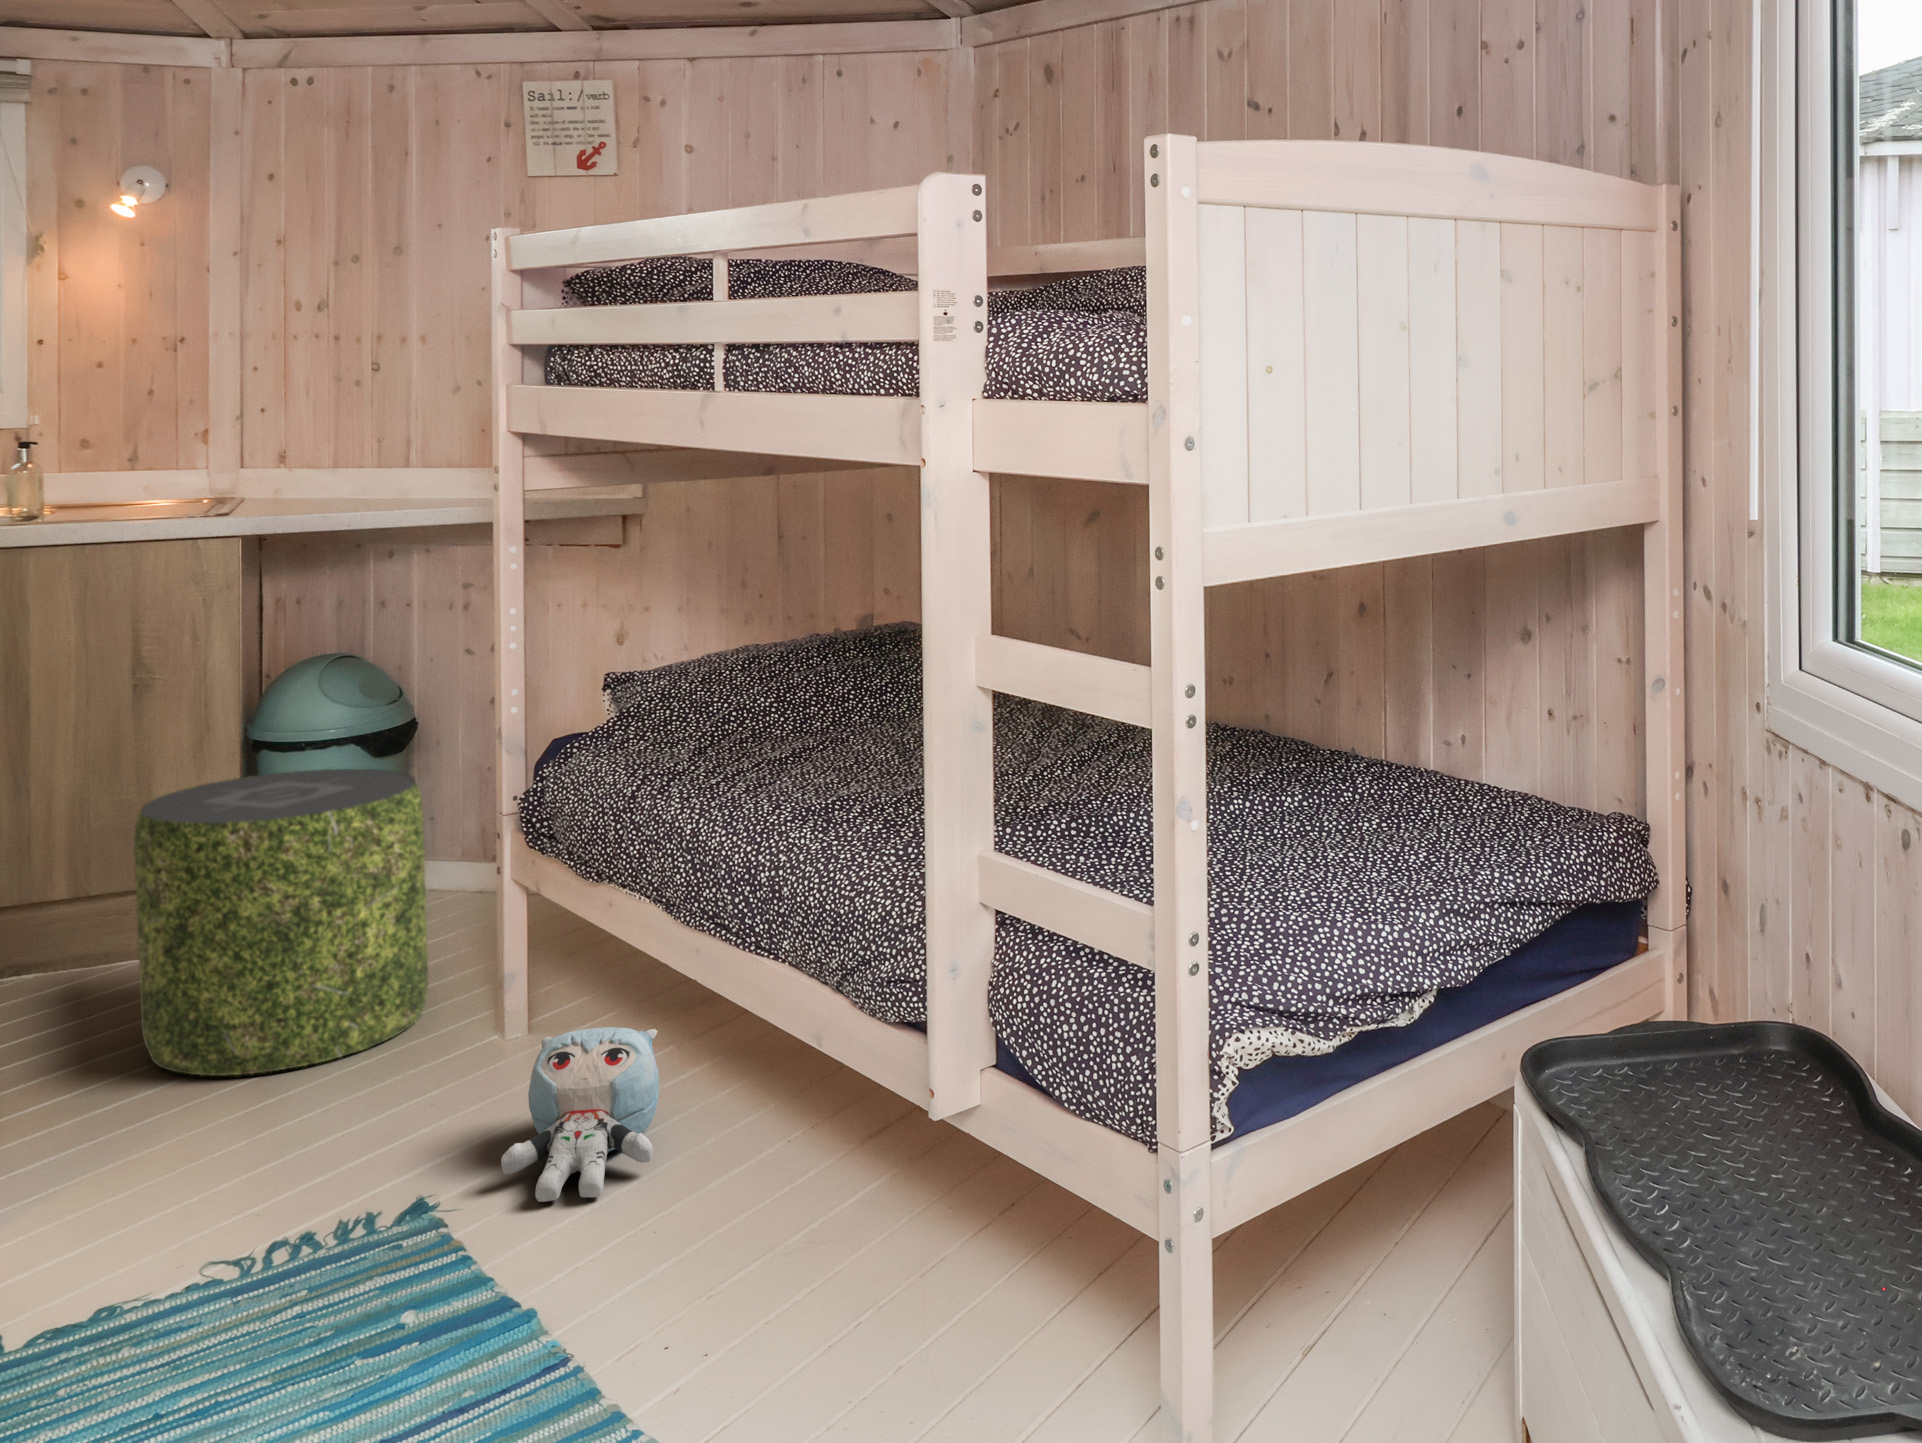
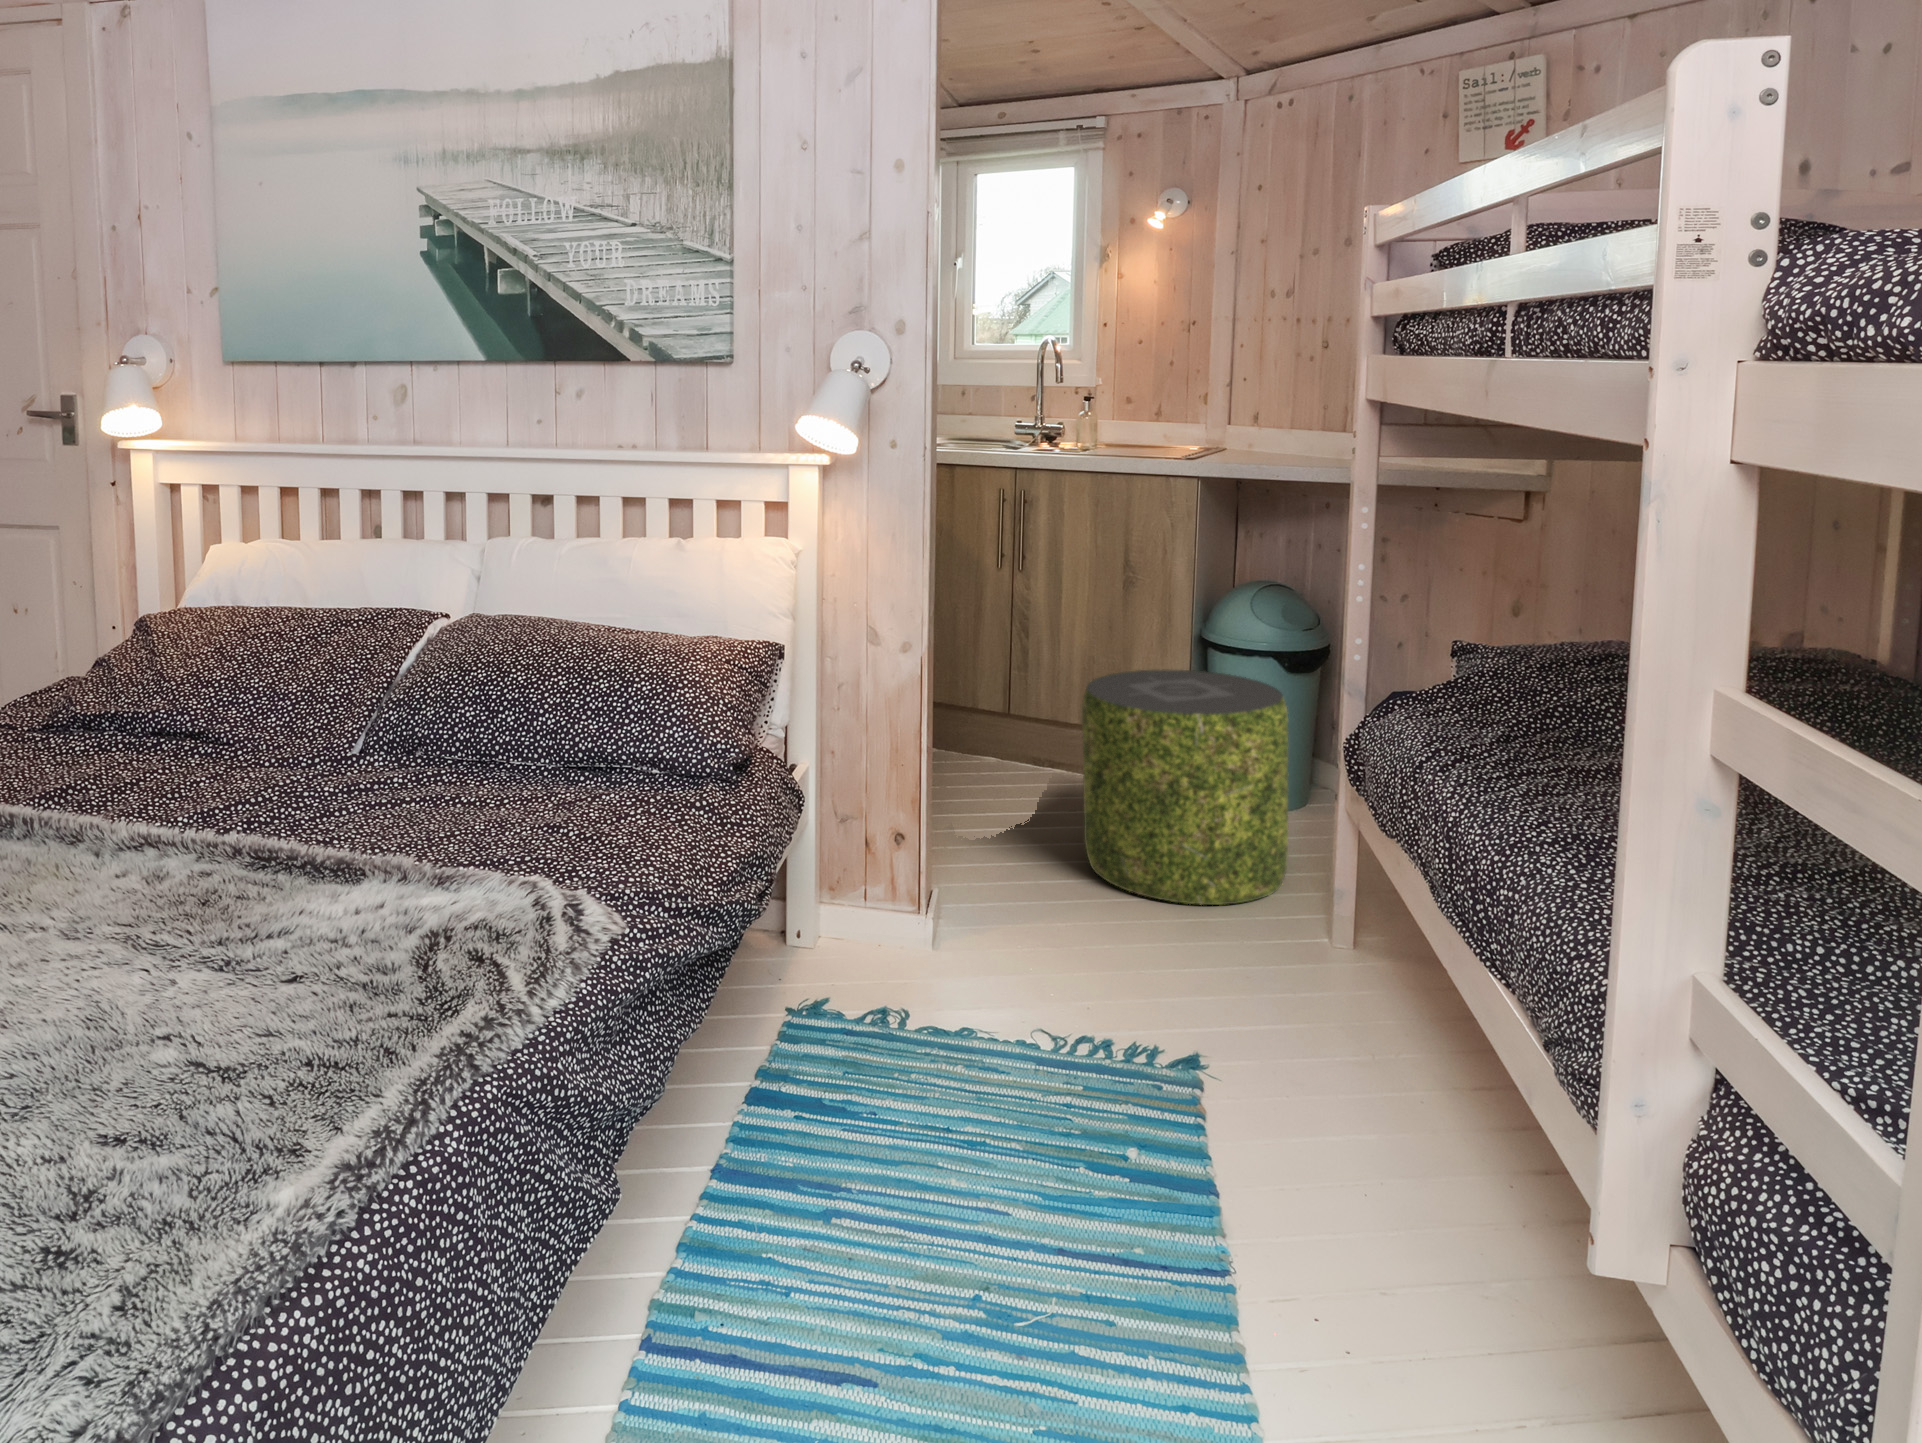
plush toy: present [501,1027,659,1202] -> none [1253,960,1422,1127]

